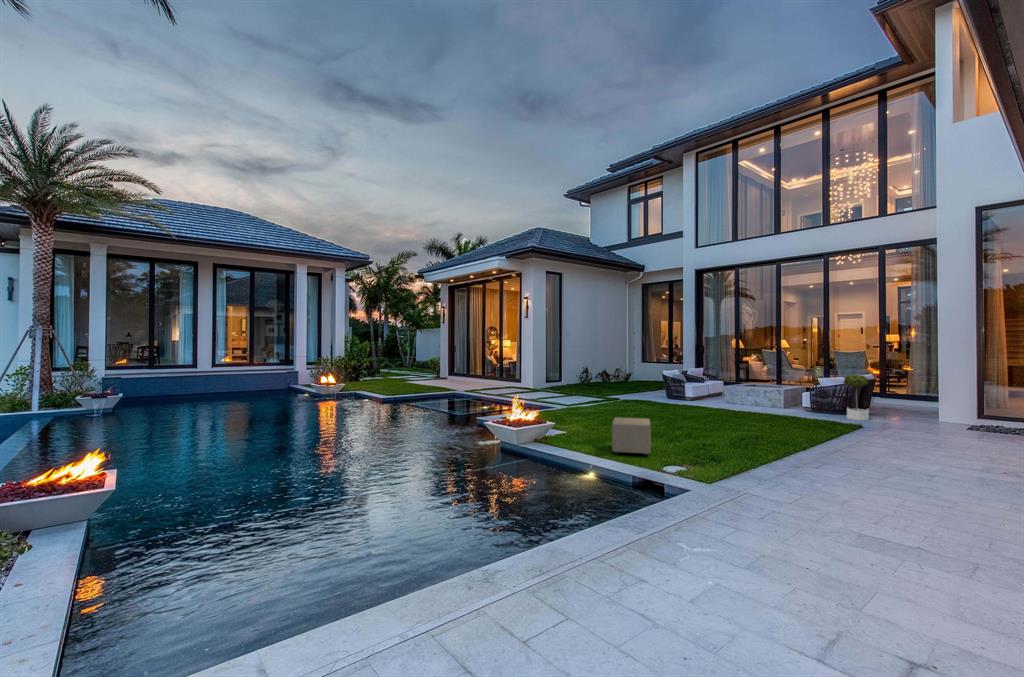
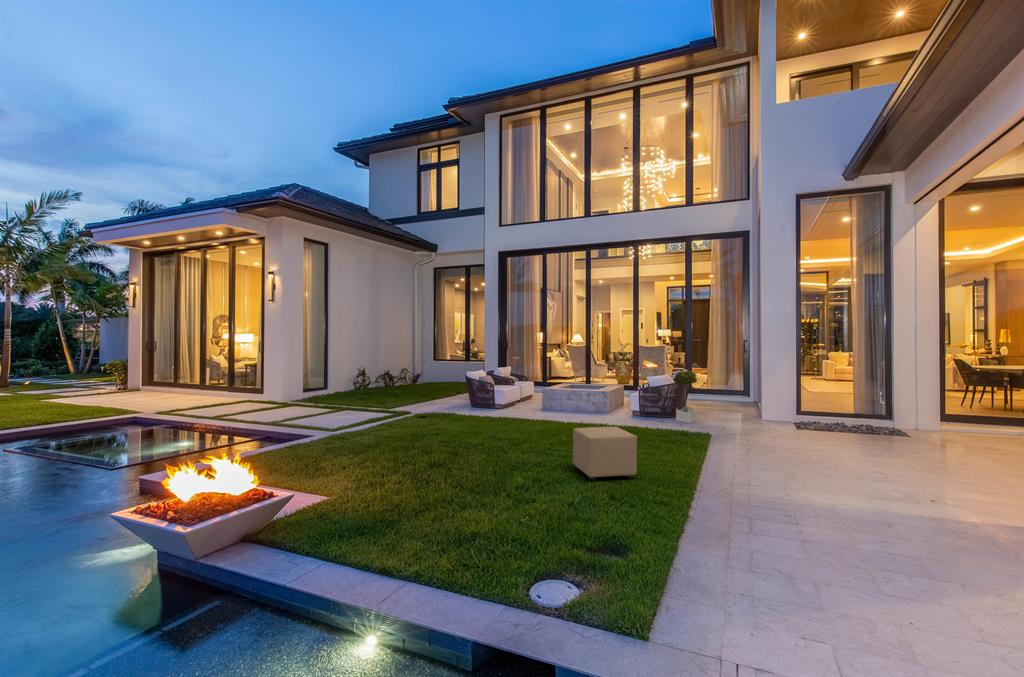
ottoman: present [612,417,651,456] -> present [573,427,637,480]

